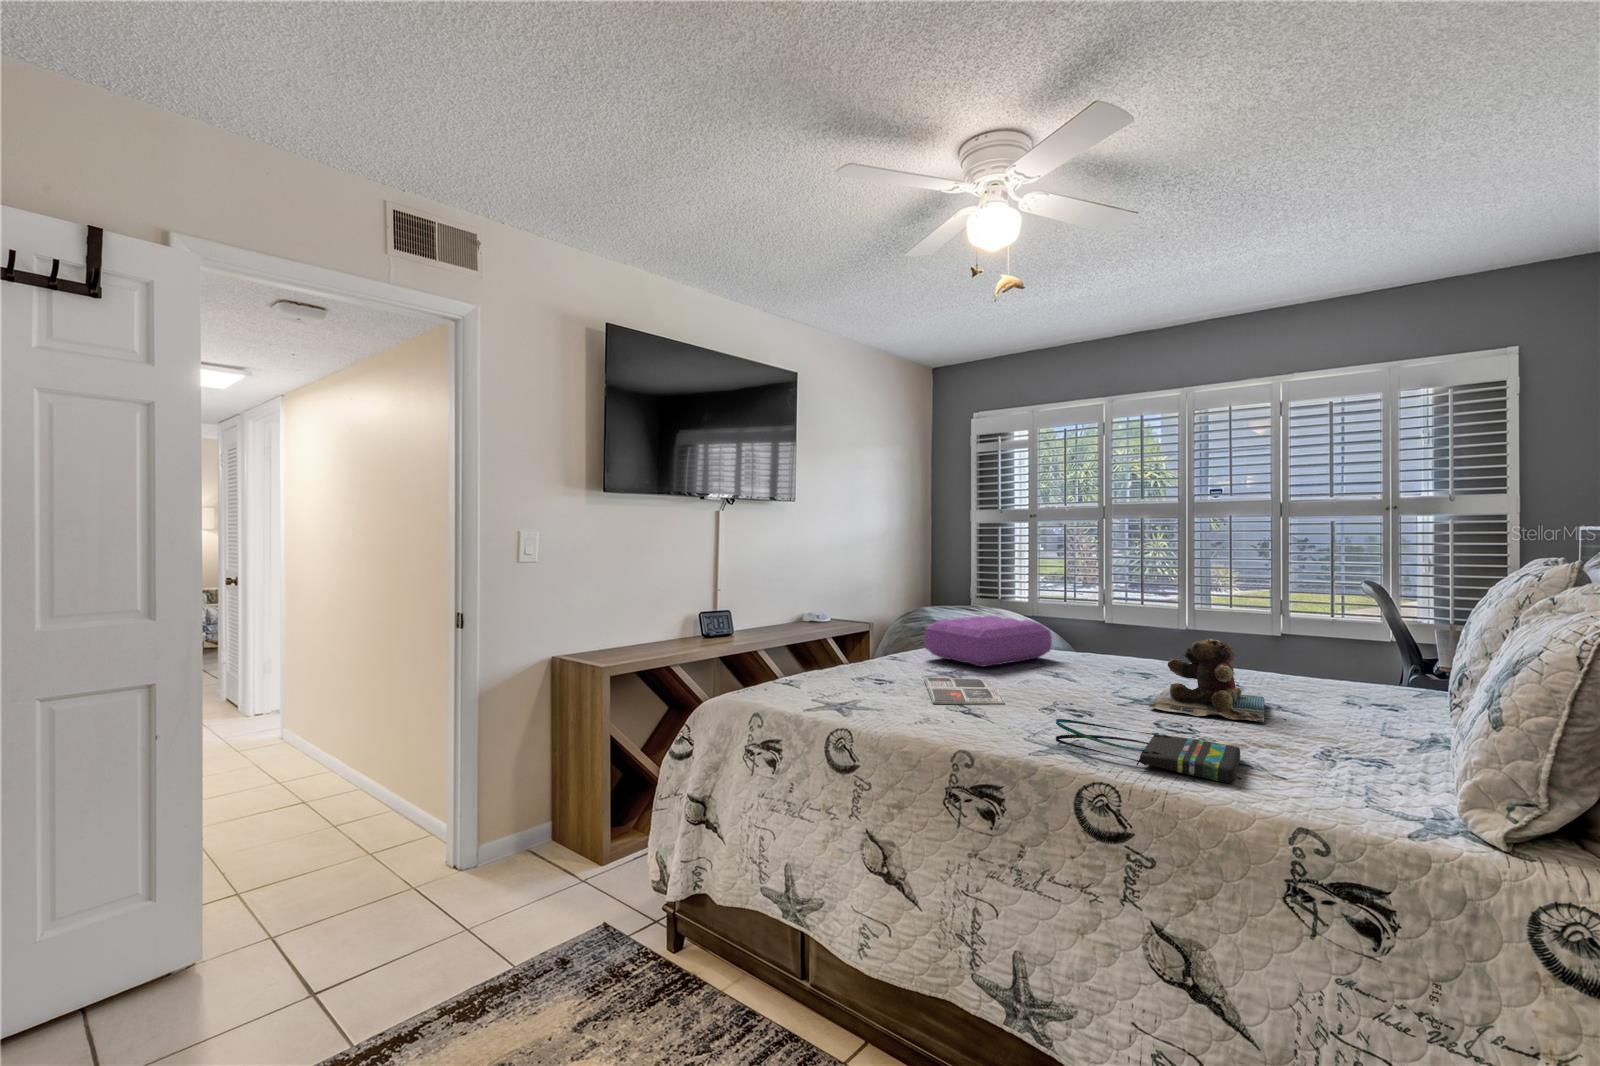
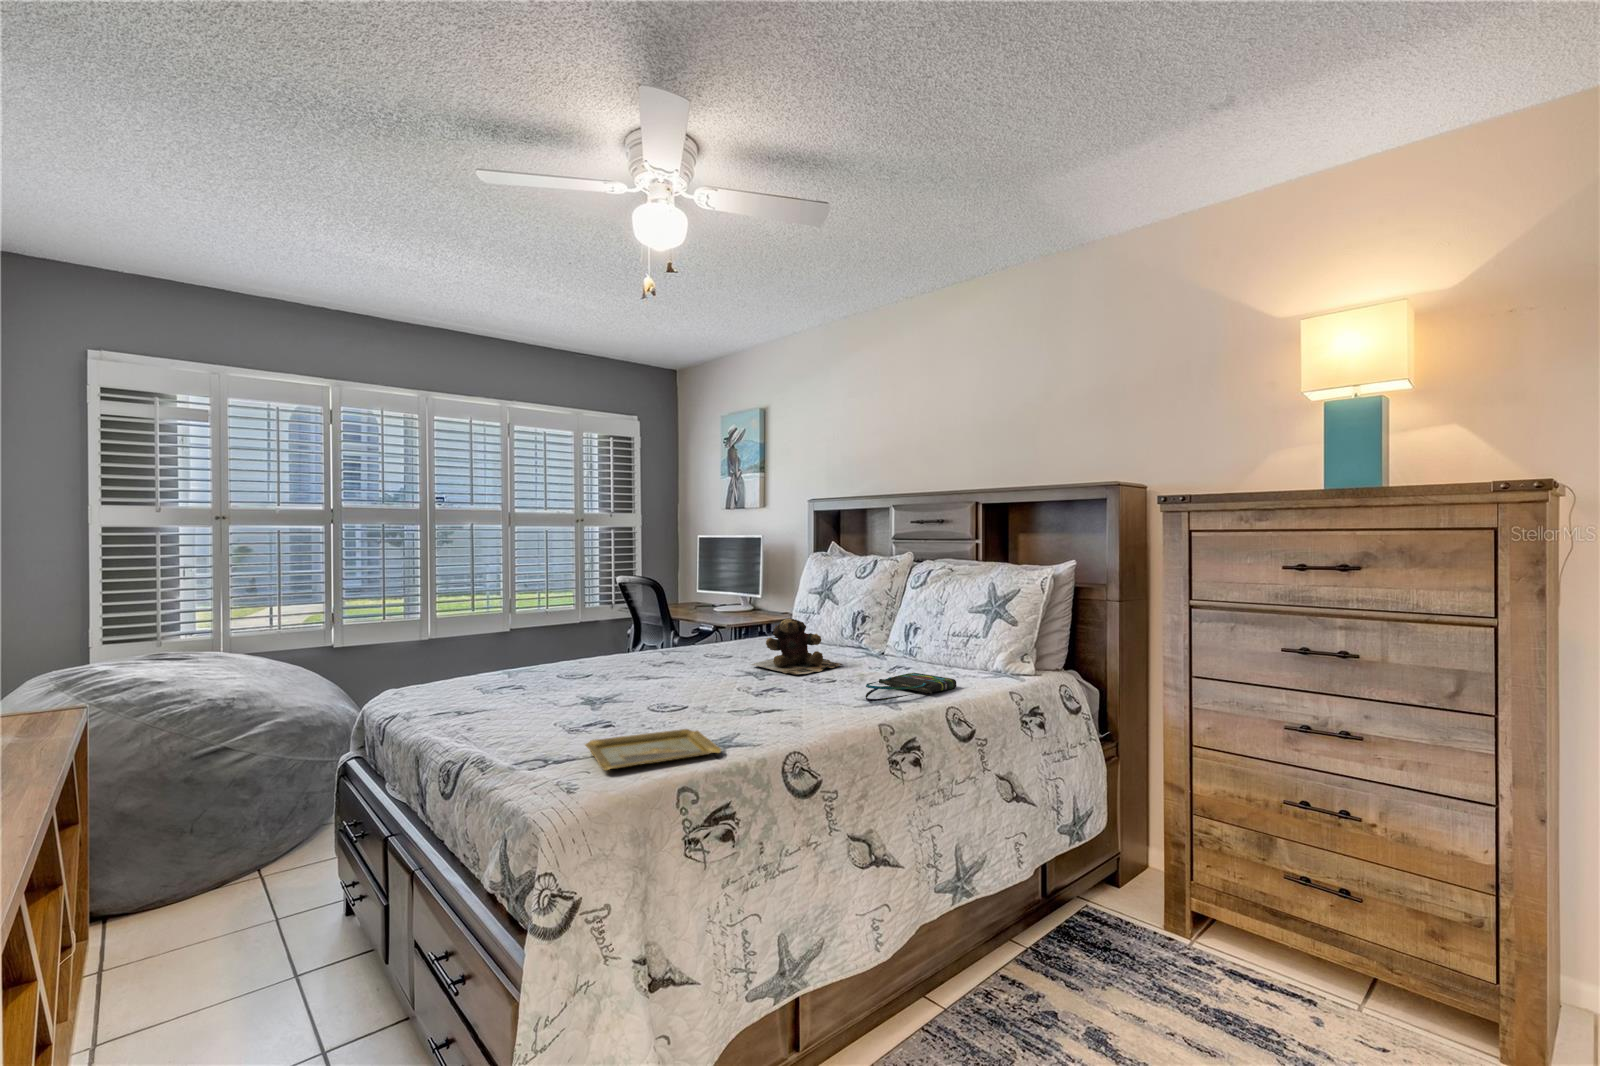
pillow: present [924,616,1052,667] -> none [504,634,617,696]
tray: none [767,678,870,707] -> present [585,729,721,770]
magazine: present [924,678,1005,705] -> none [626,692,753,717]

